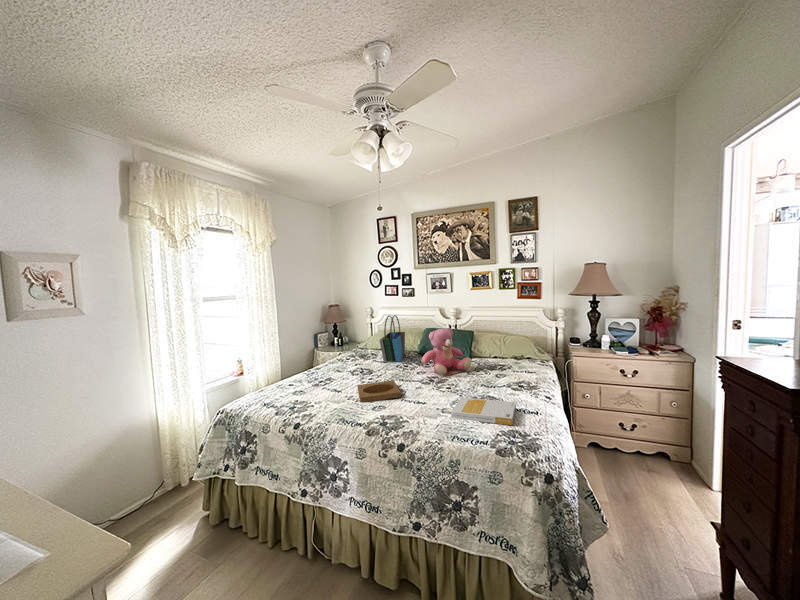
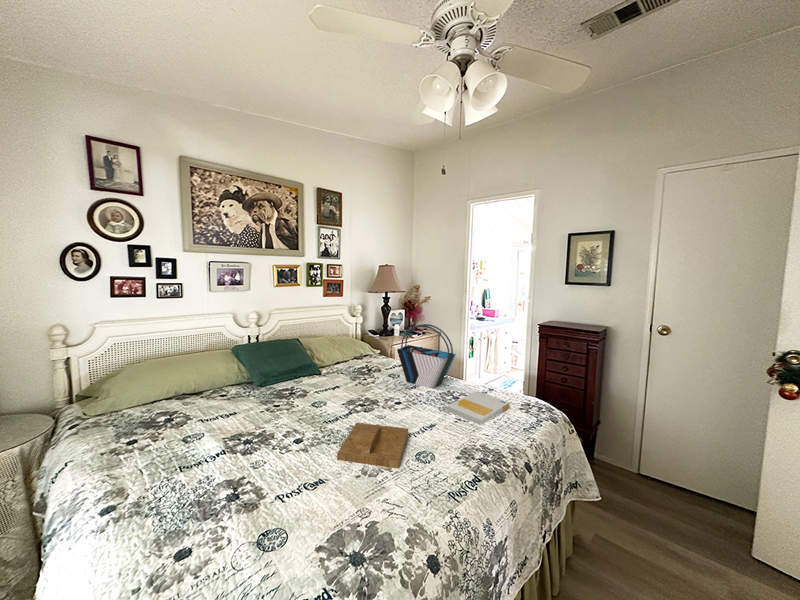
tote bag: present [379,315,405,362] -> present [397,324,456,389]
teddy bear: present [421,328,472,376] -> none [319,336,365,397]

